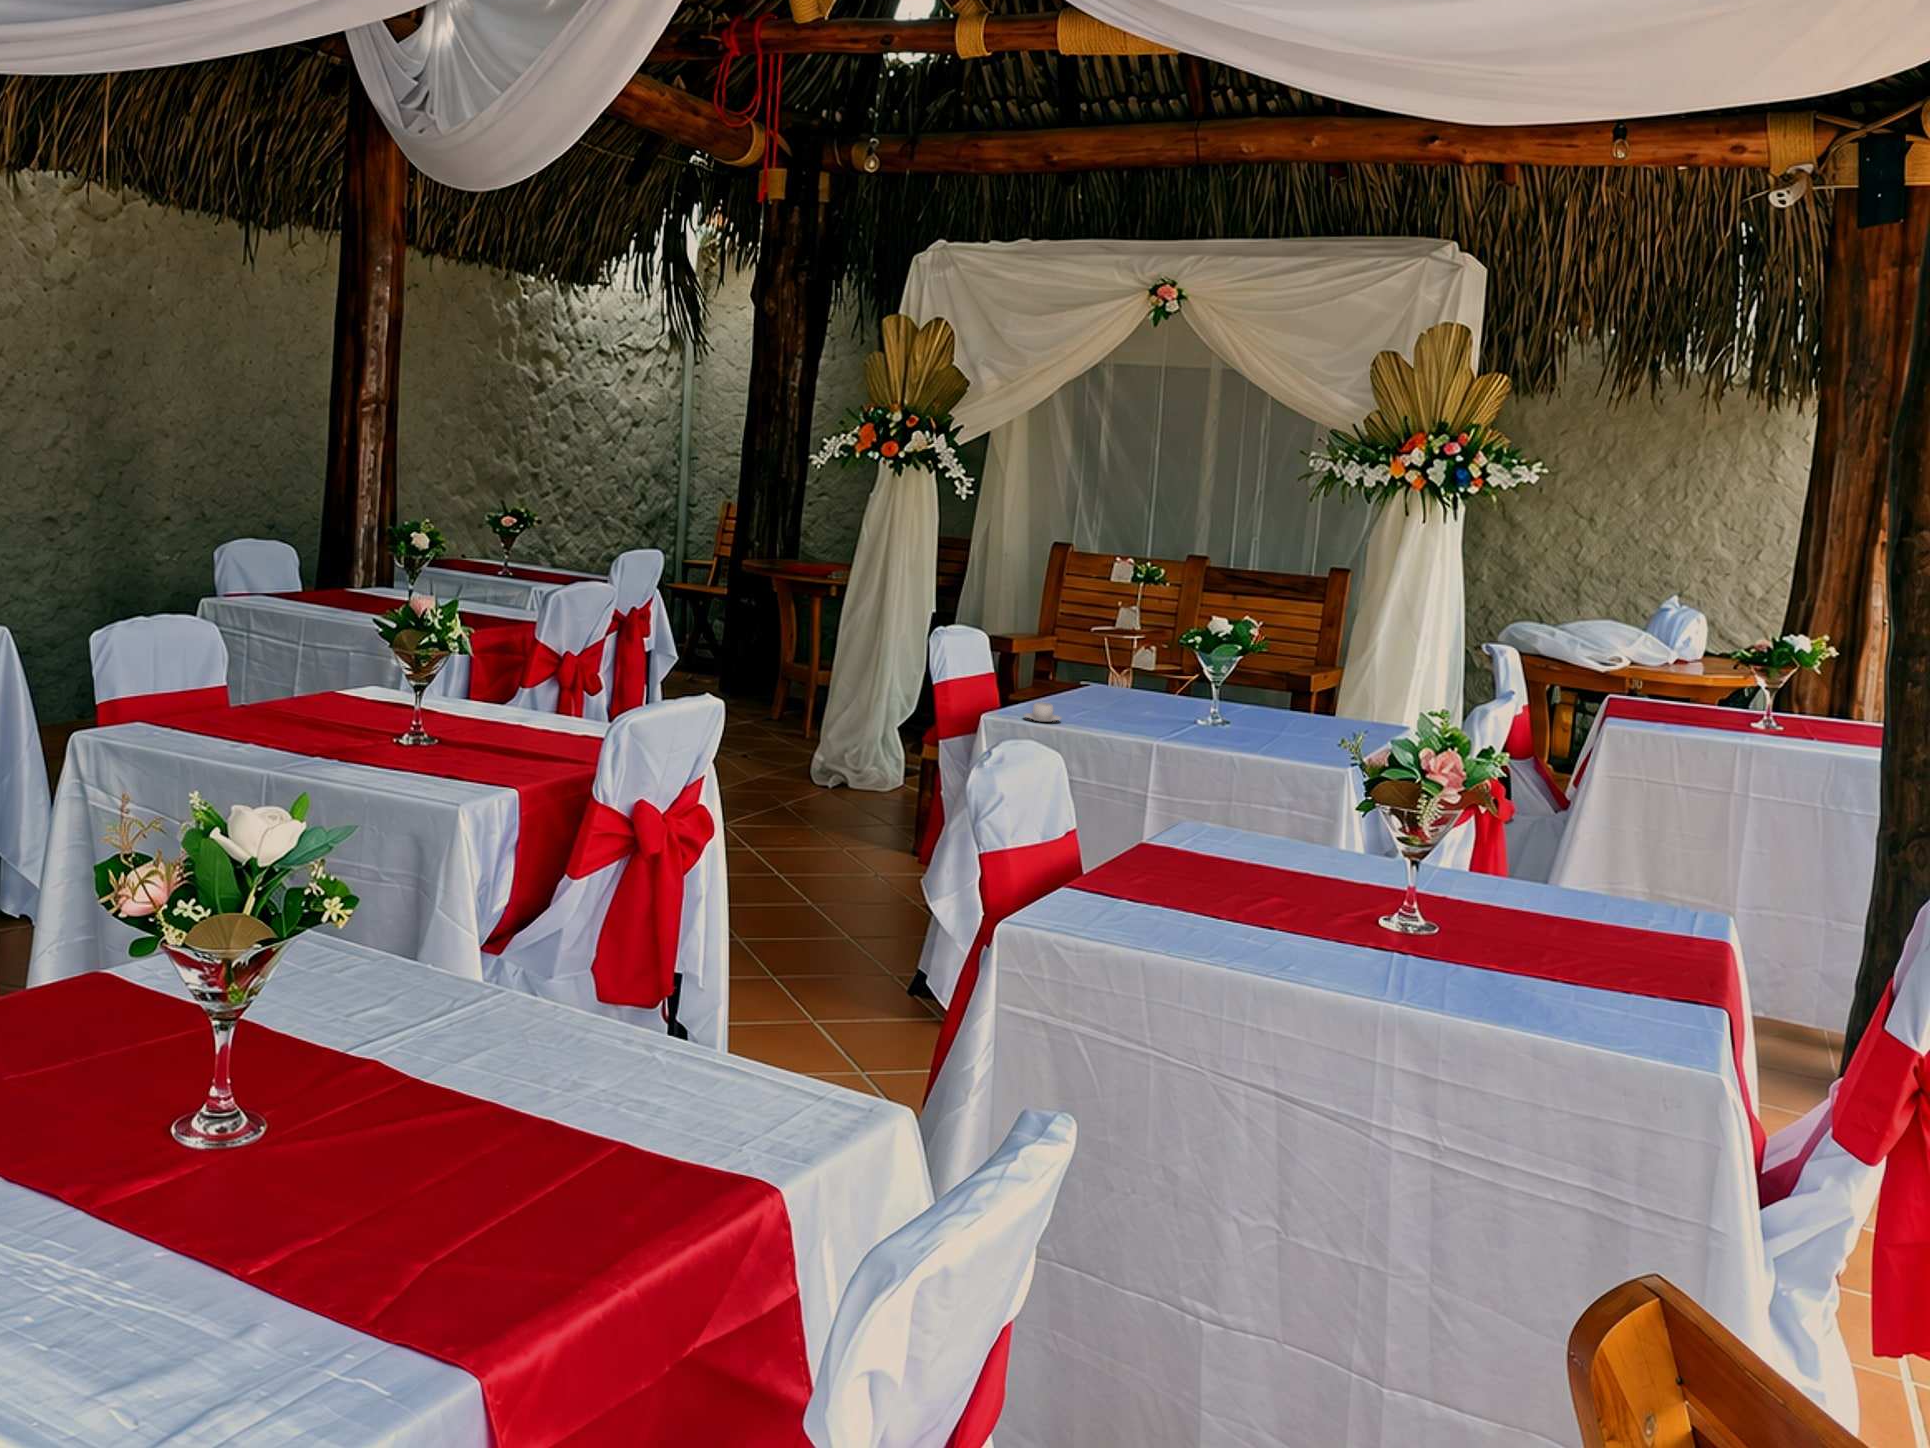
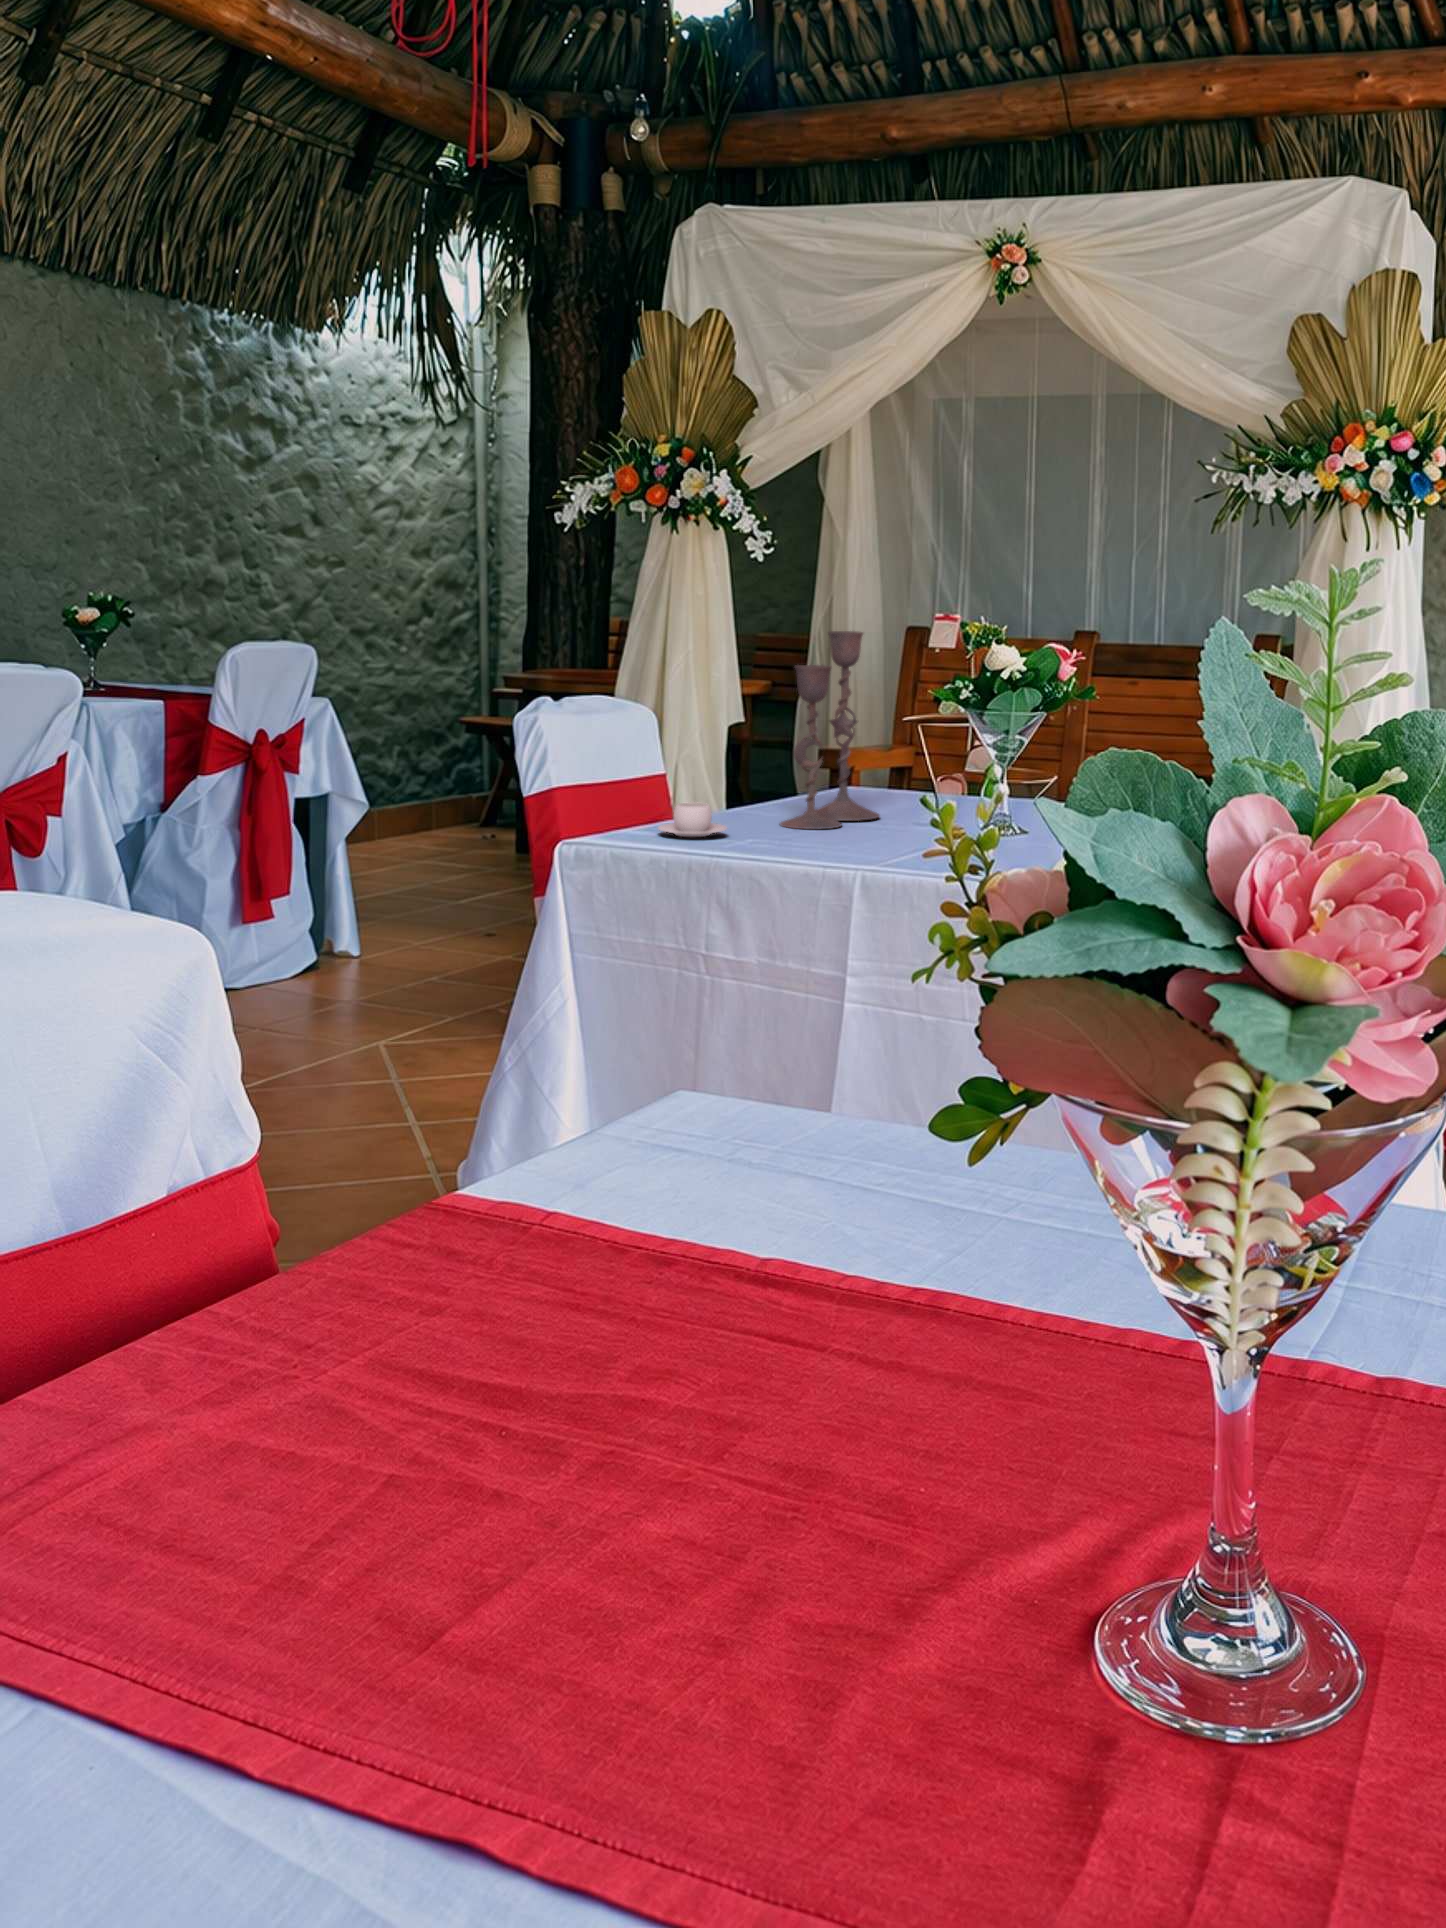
candlestick: none [1080,605,1132,720] -> present [780,631,880,829]

